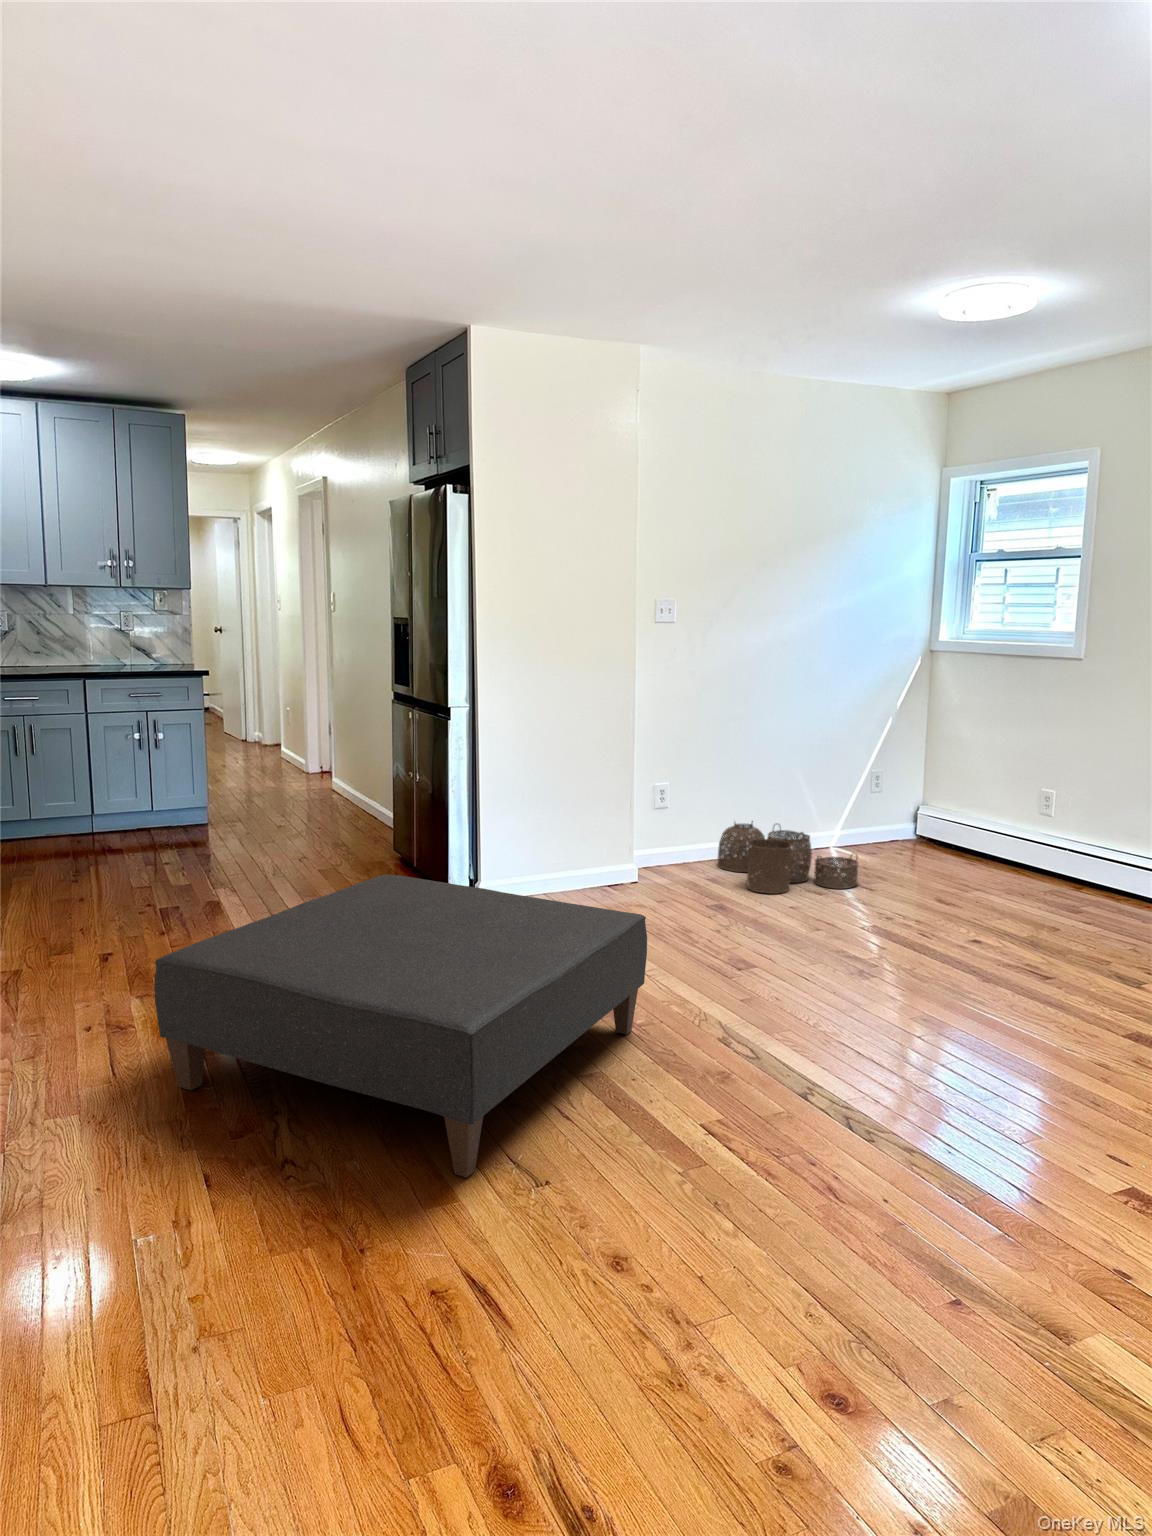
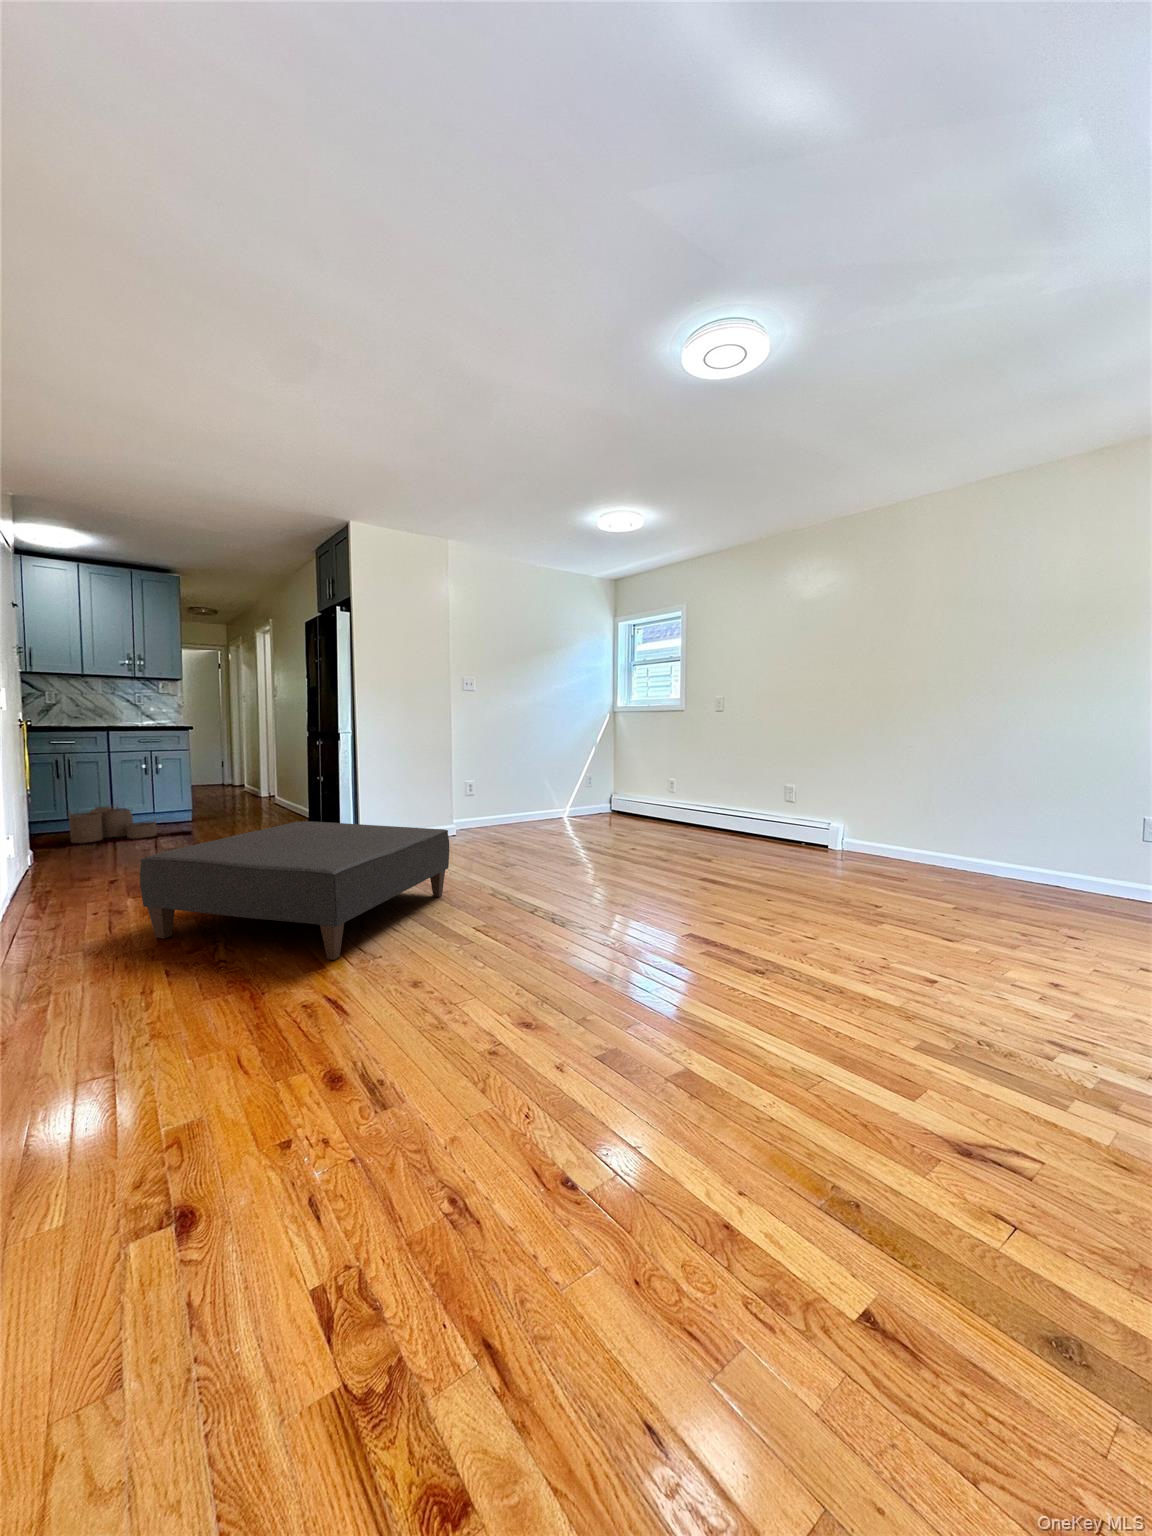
woven basket: present [717,821,858,894] -> present [69,806,157,843]

